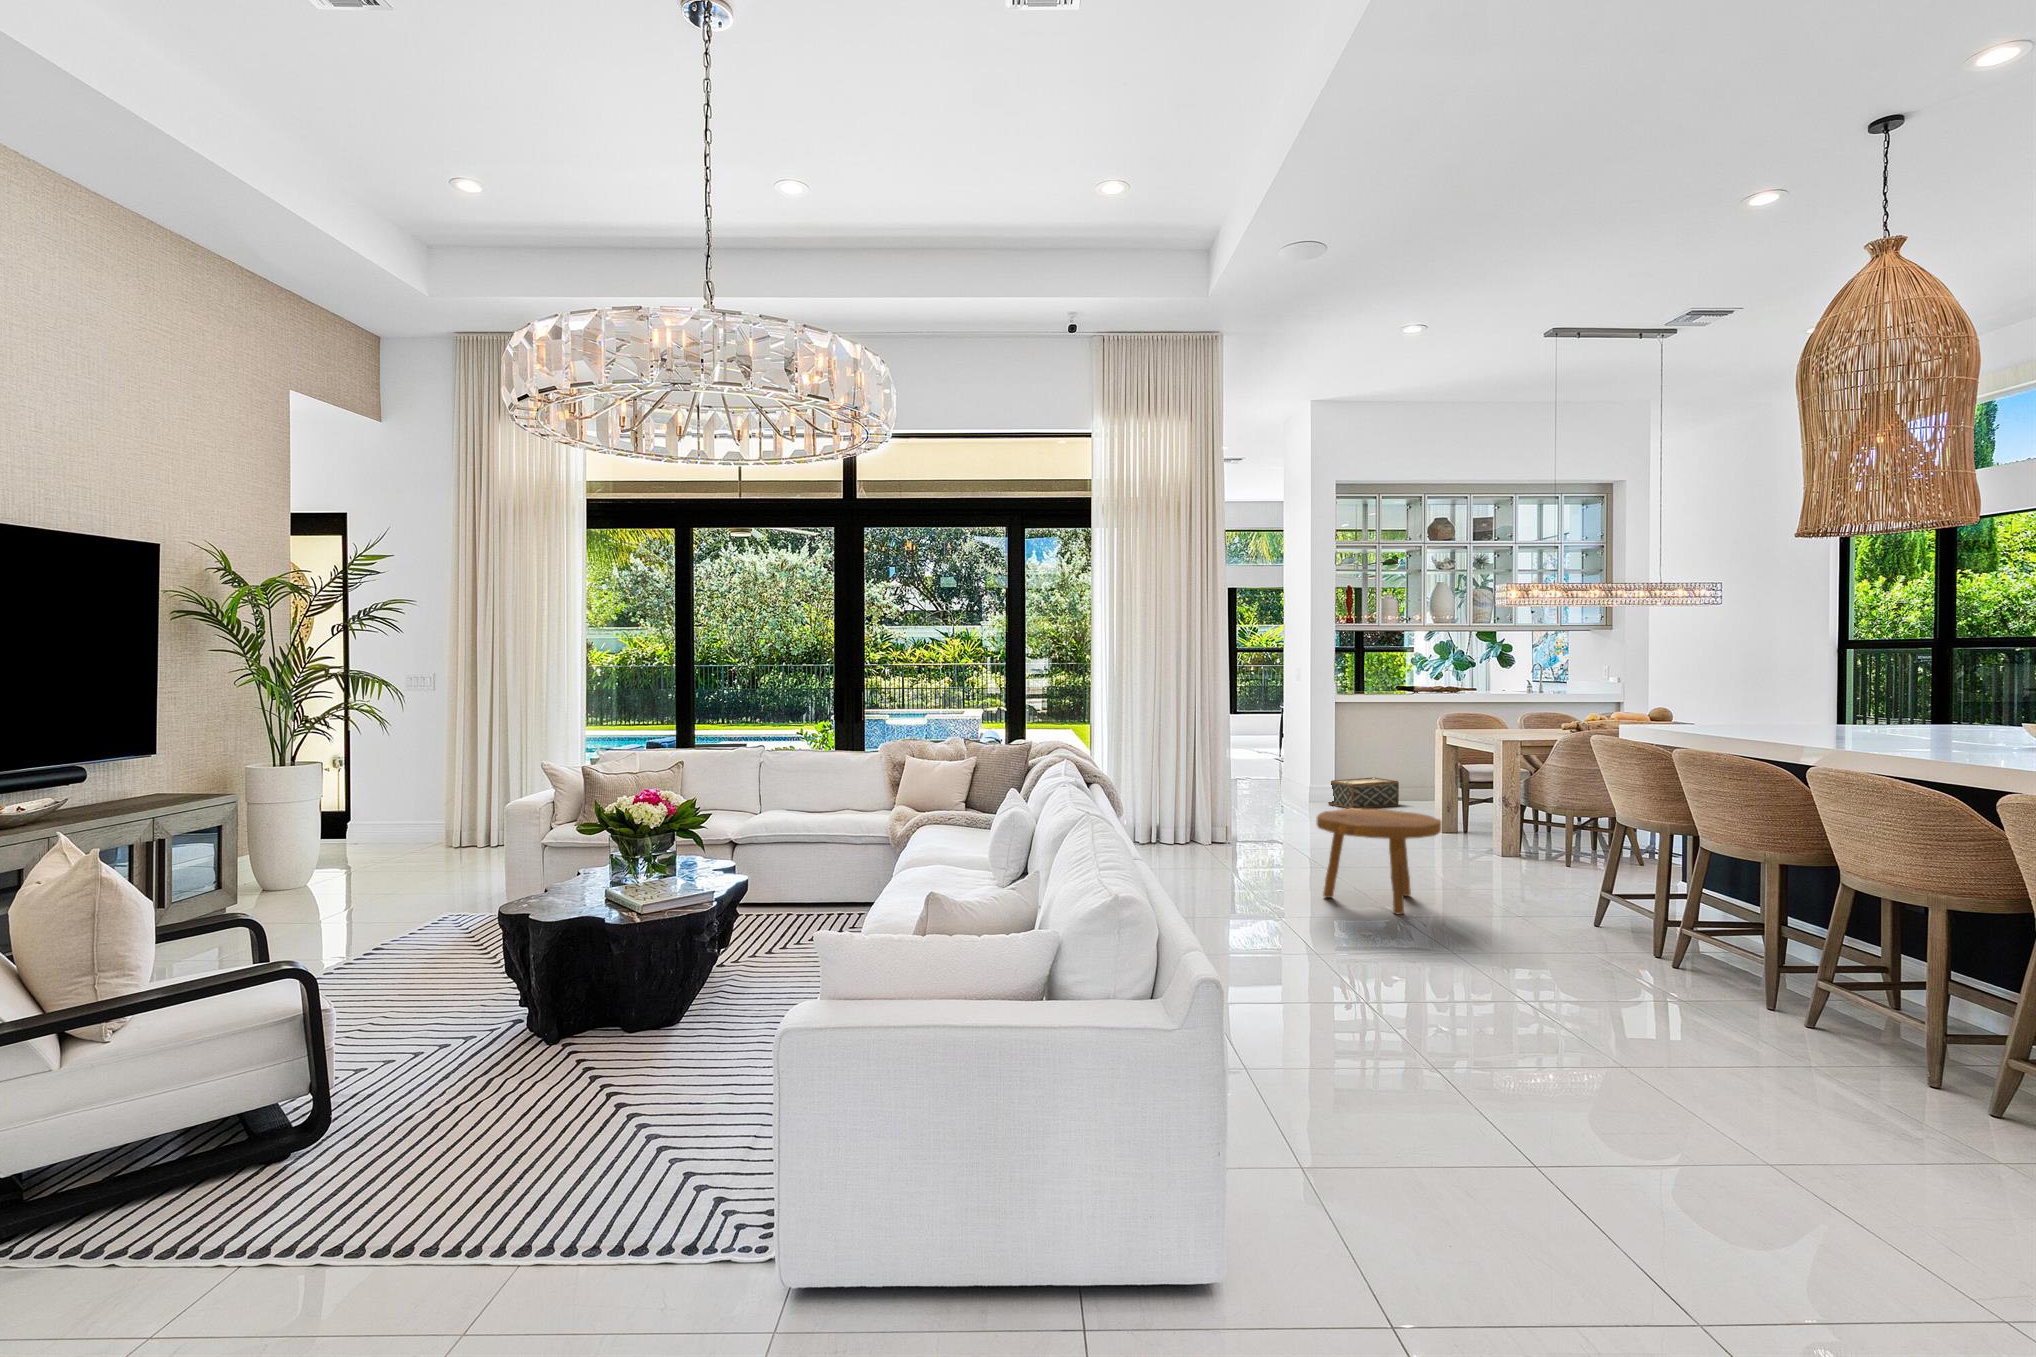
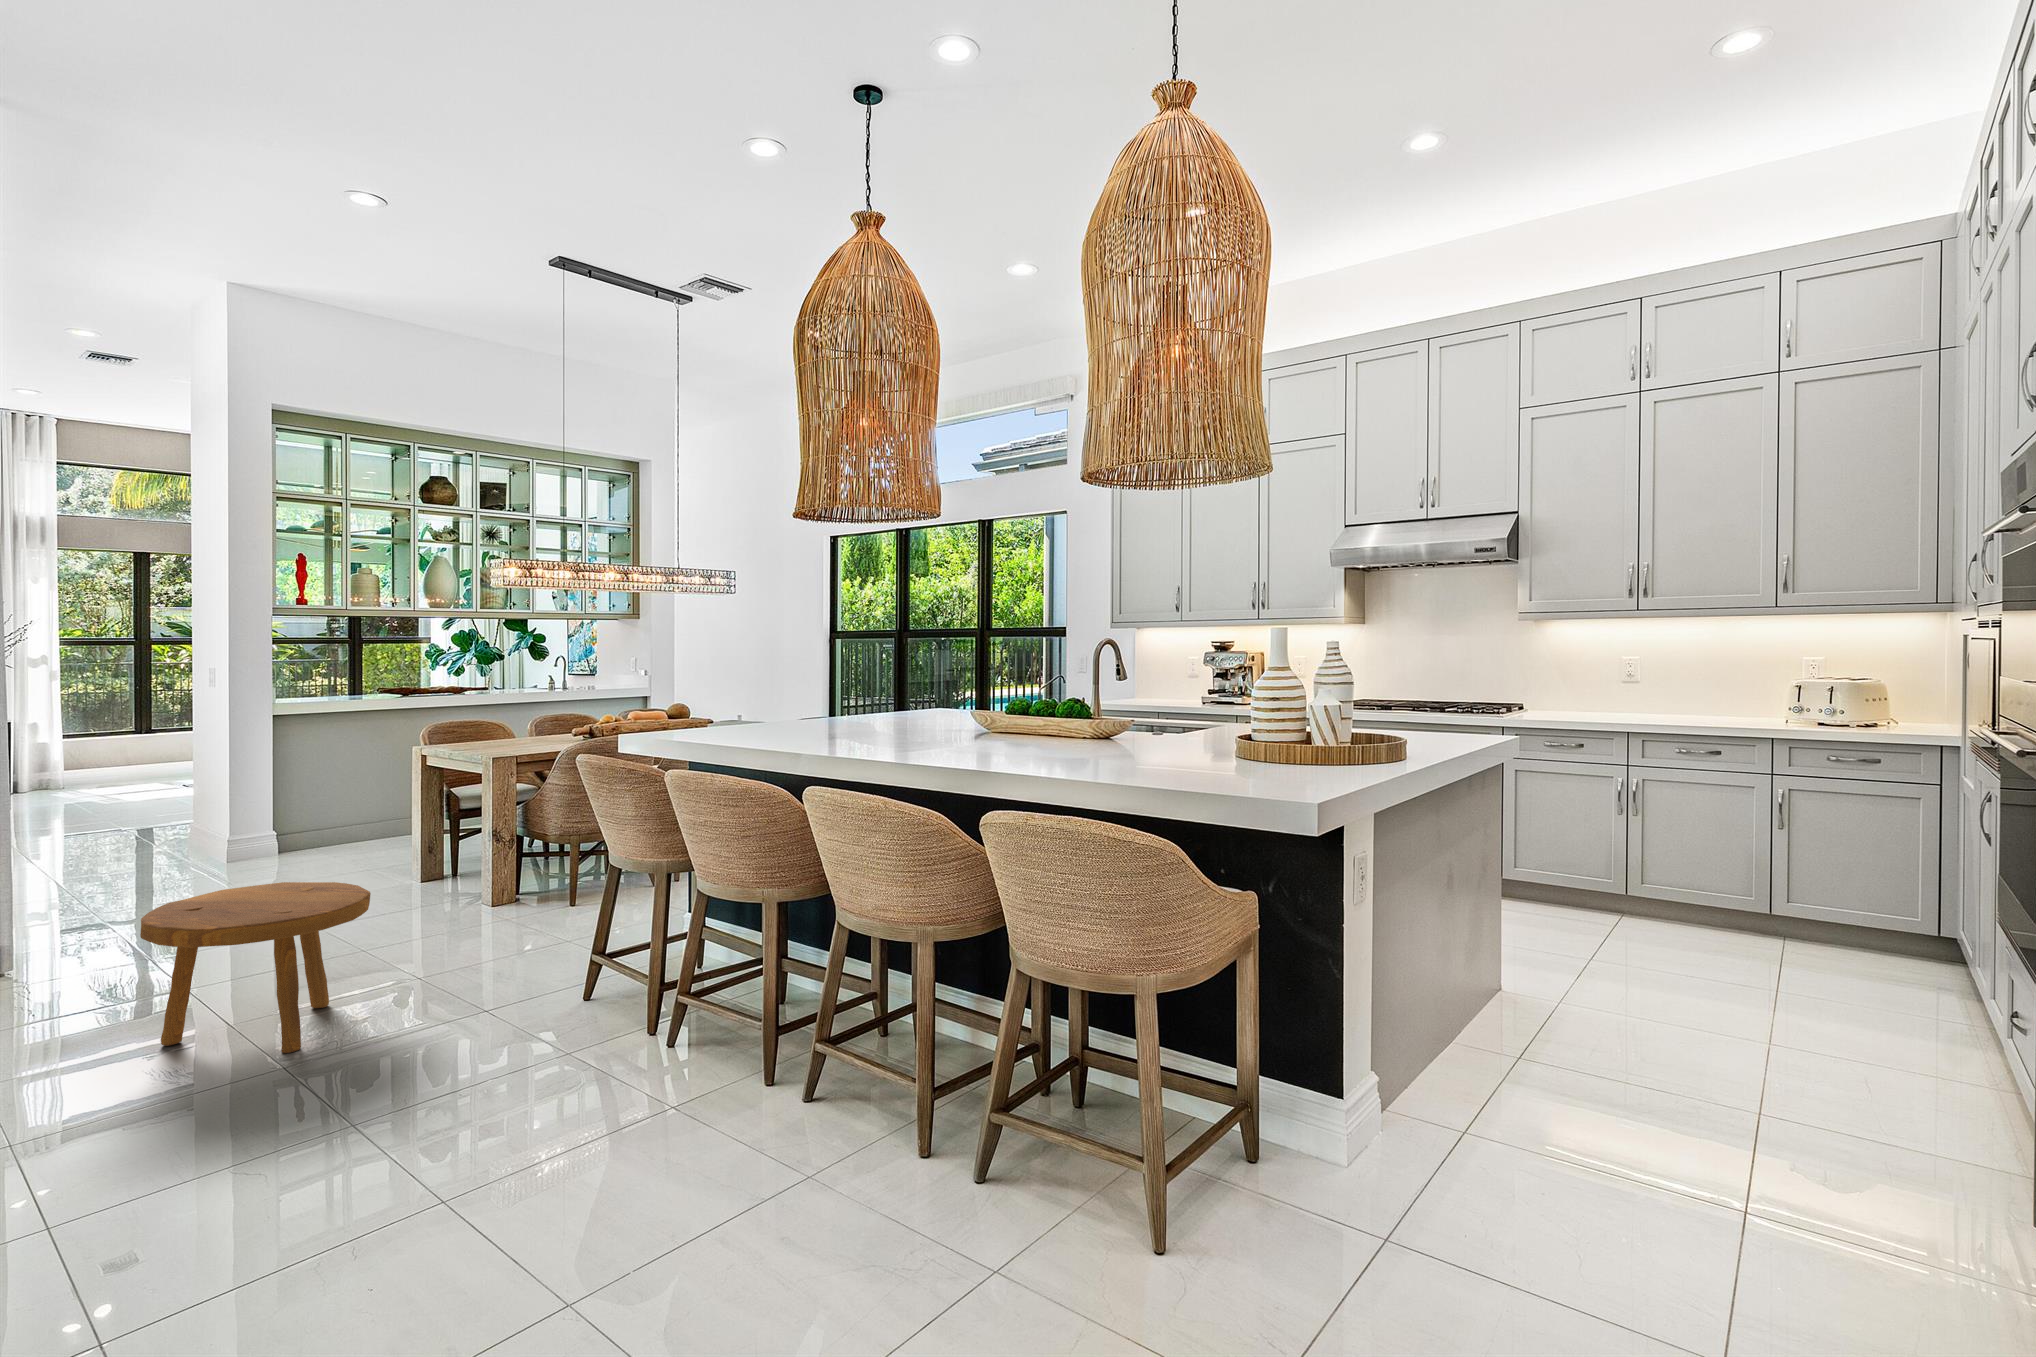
woven basket: present [1328,777,1399,809] -> none [272,804,380,852]

